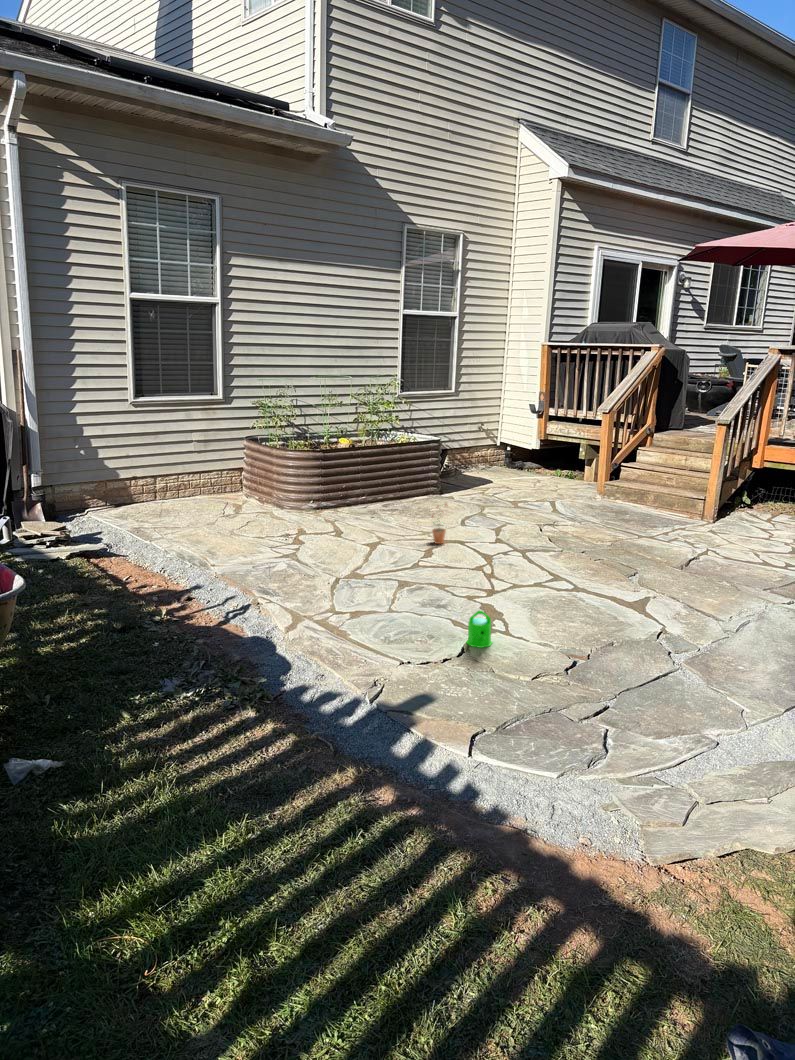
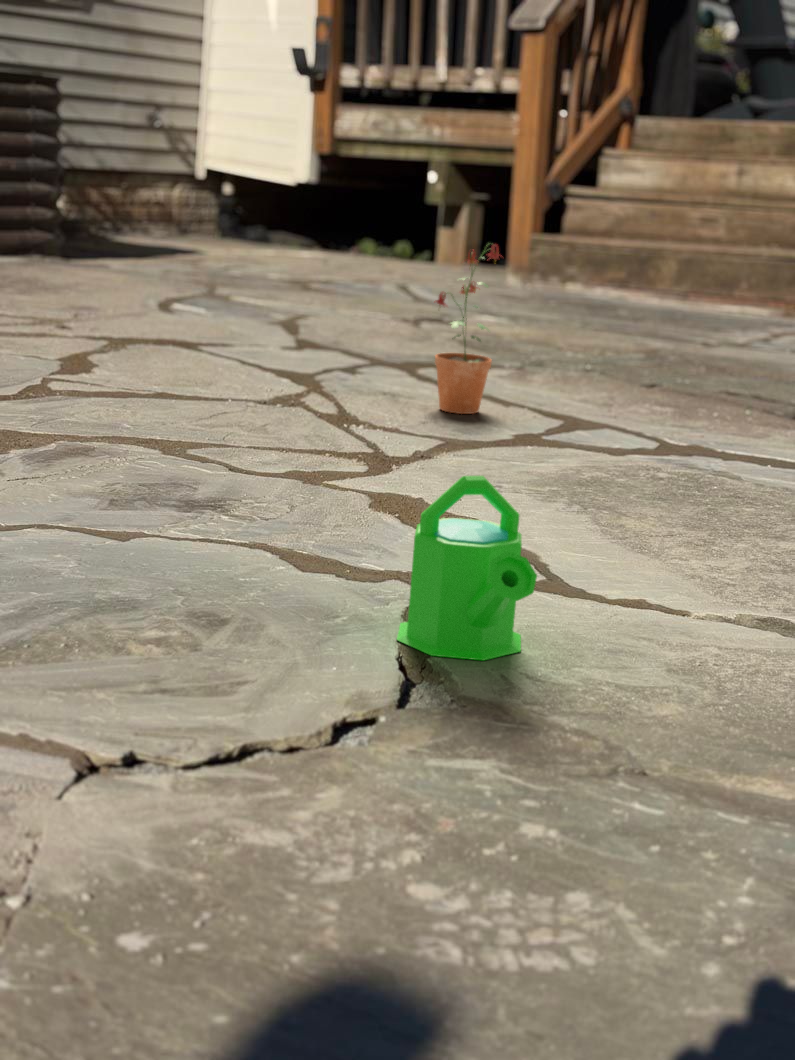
potted plant: present [432,504,448,544] -> present [435,244,499,414]

